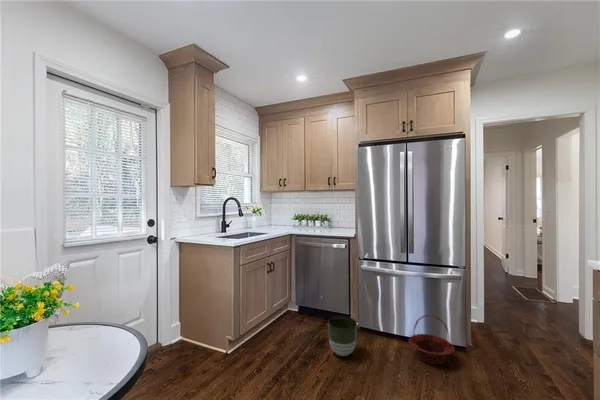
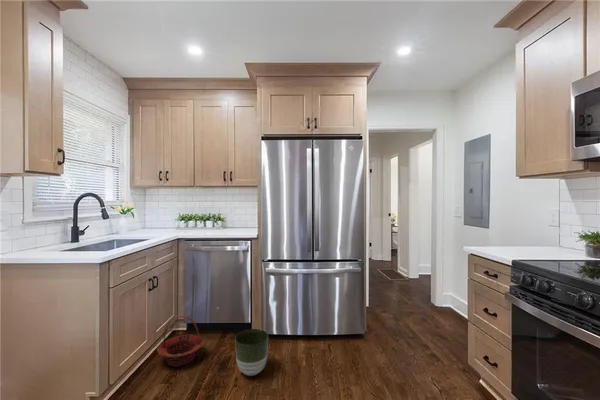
basket: present [409,315,455,364] -> present [157,316,204,366]

